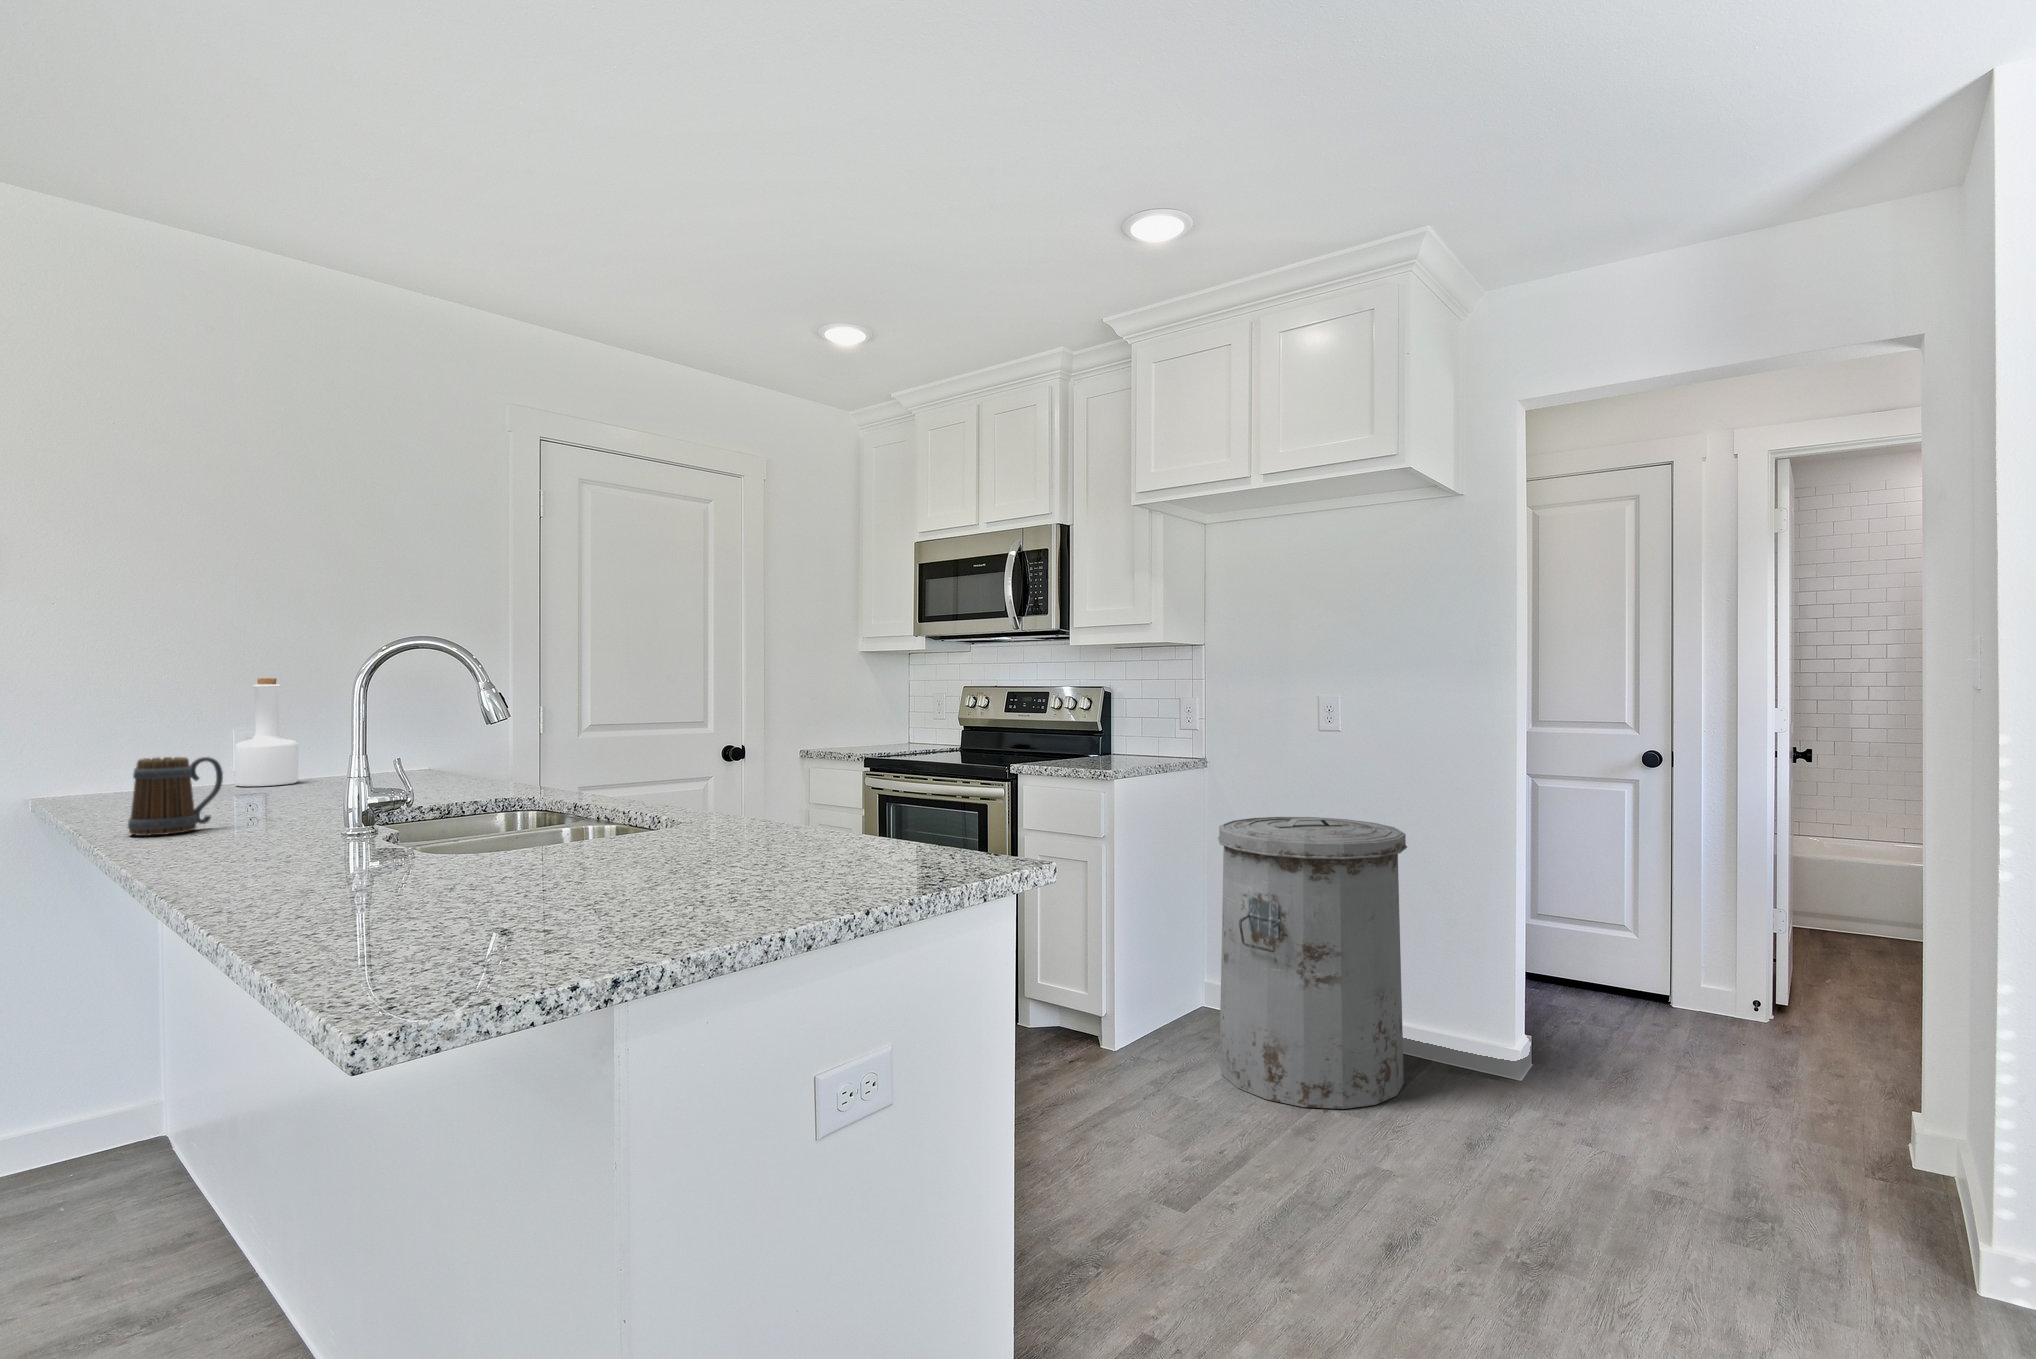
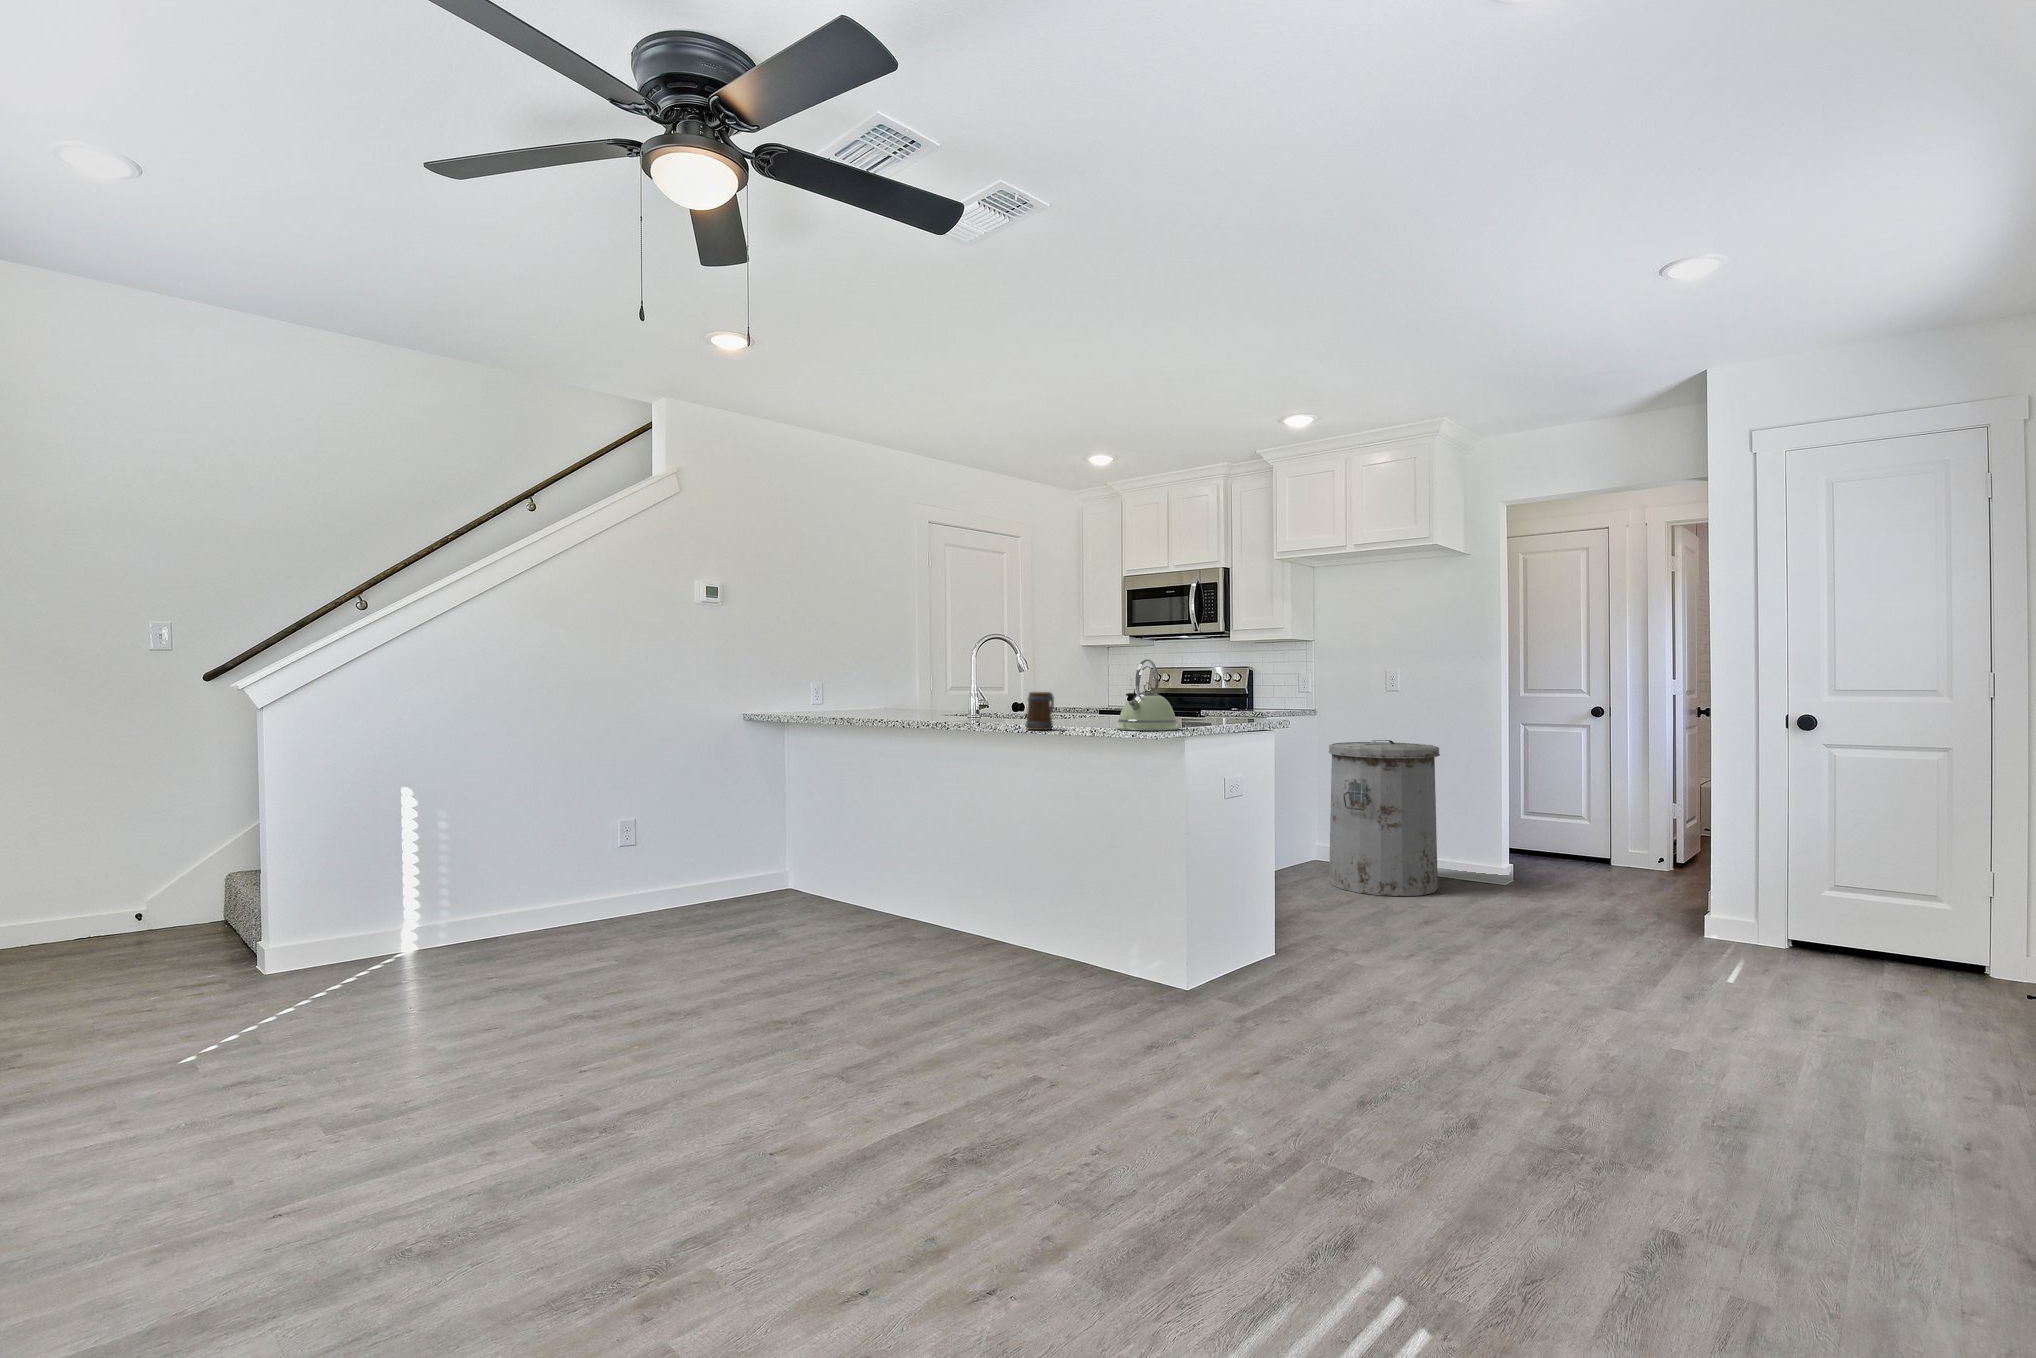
bottle: present [235,678,298,786] -> none [811,658,838,714]
kettle: none [578,698,755,897] -> present [1117,660,1178,731]
mug: present [128,757,223,836] -> present [1026,692,1054,730]

